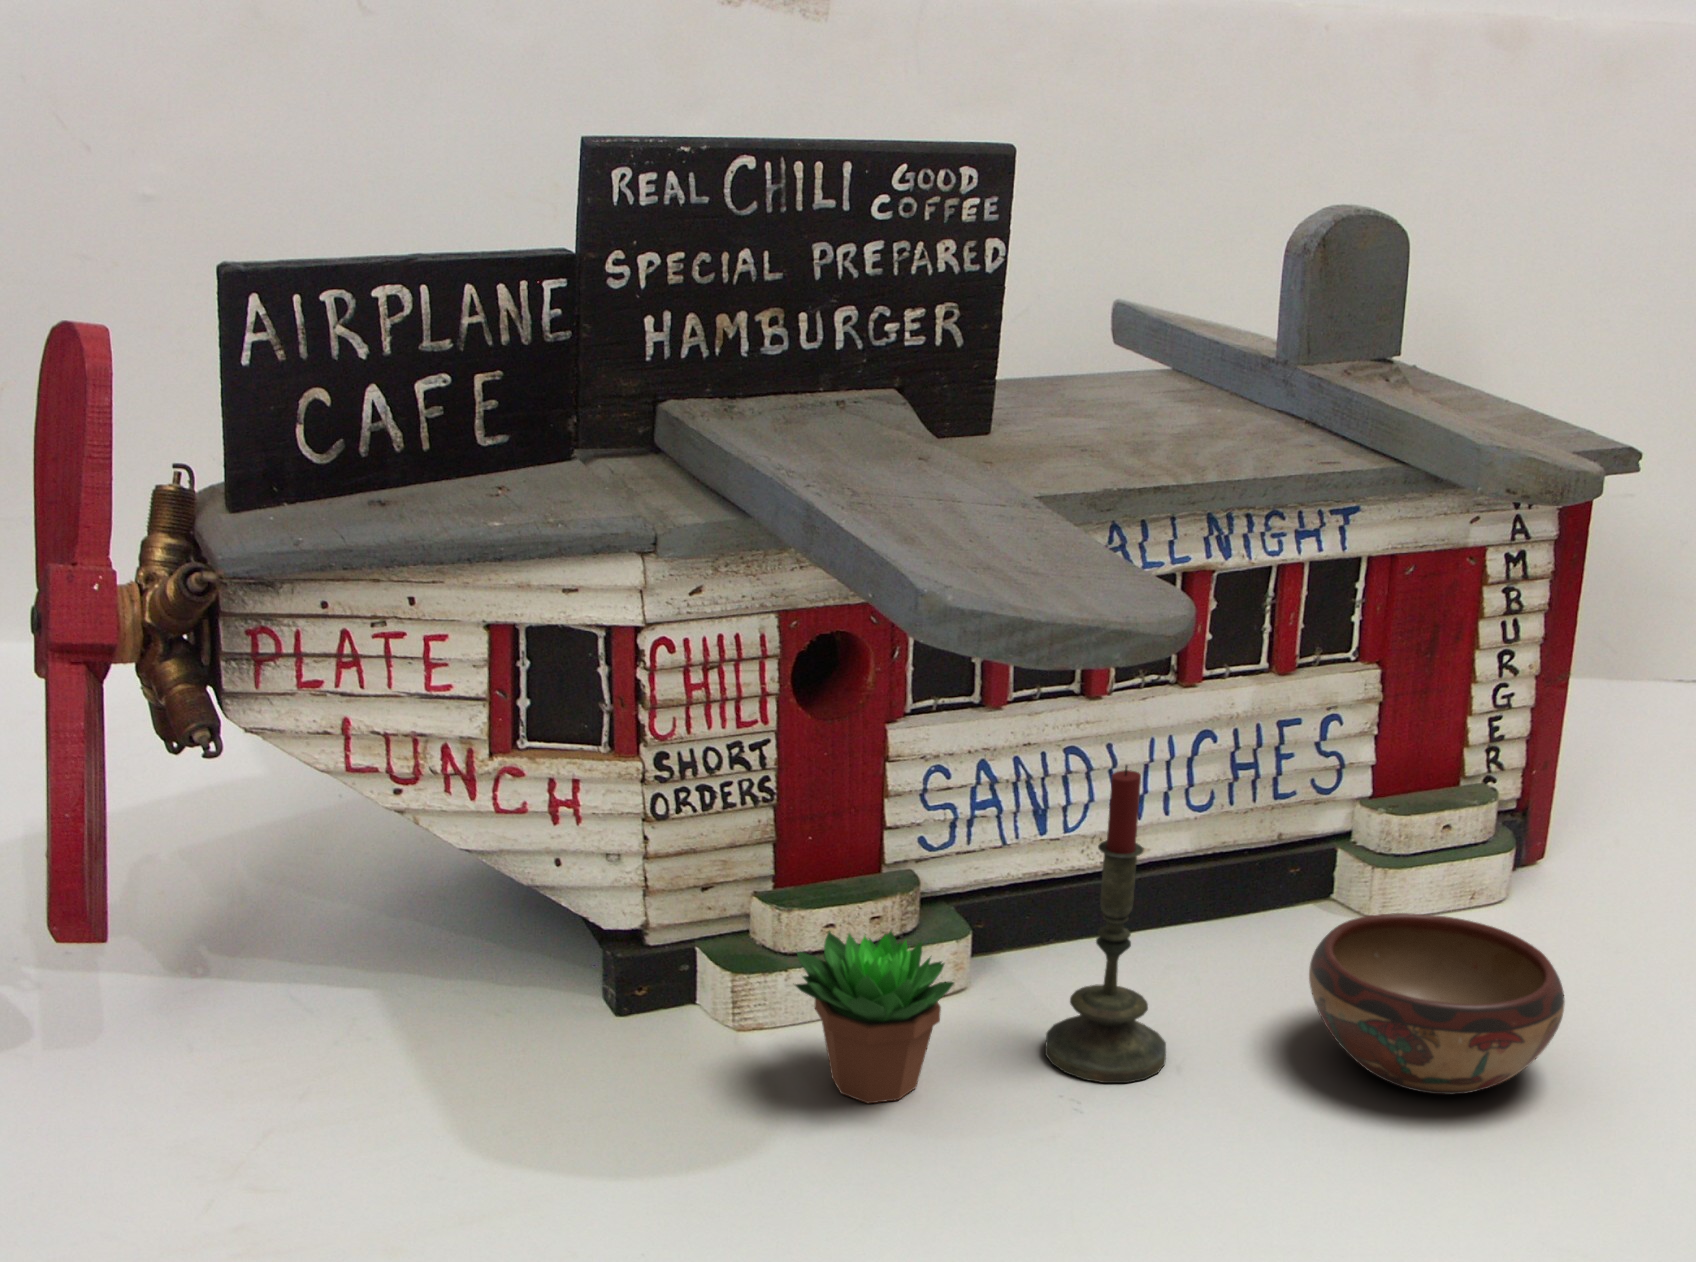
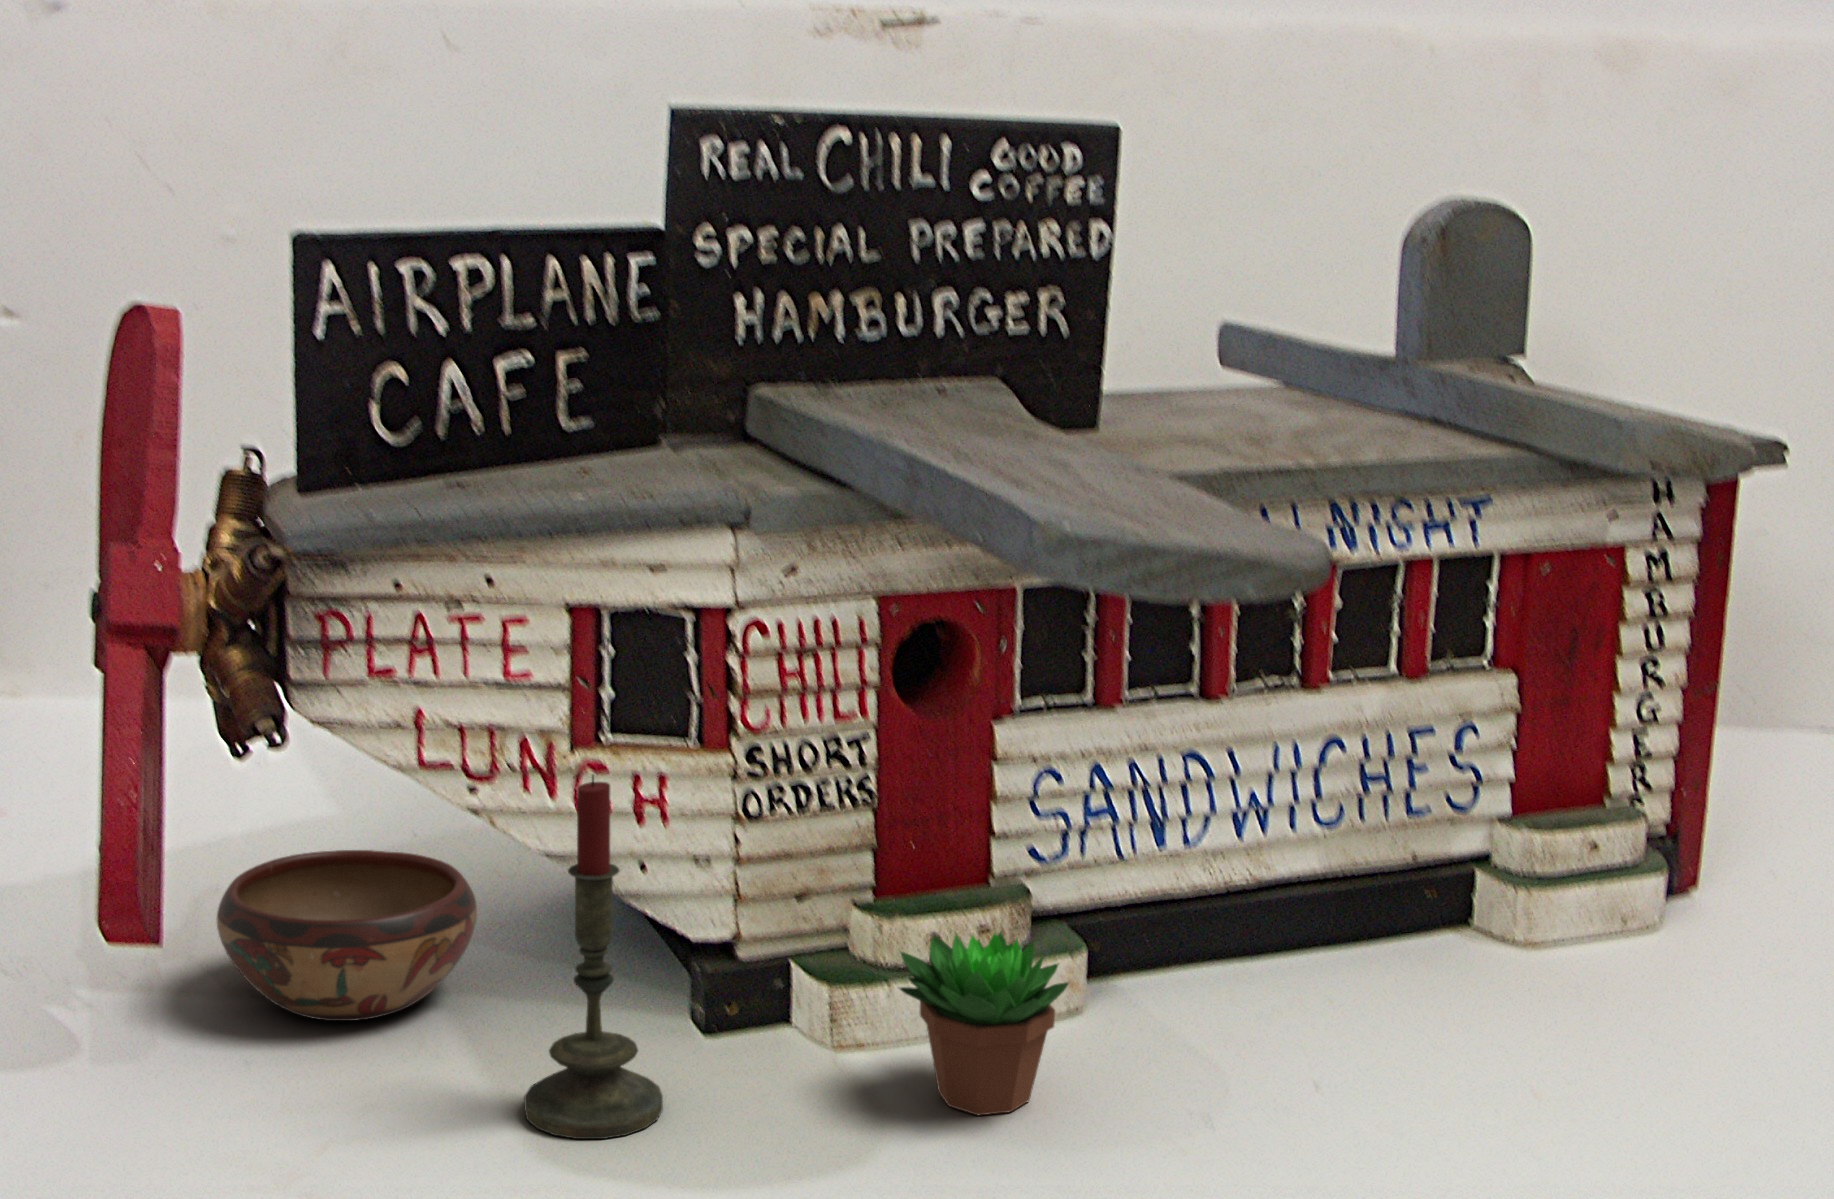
candle: present [1045,765,1166,1083] -> present [524,775,663,1139]
decorative bowl: present [1309,913,1565,1094] -> present [217,850,477,1021]

